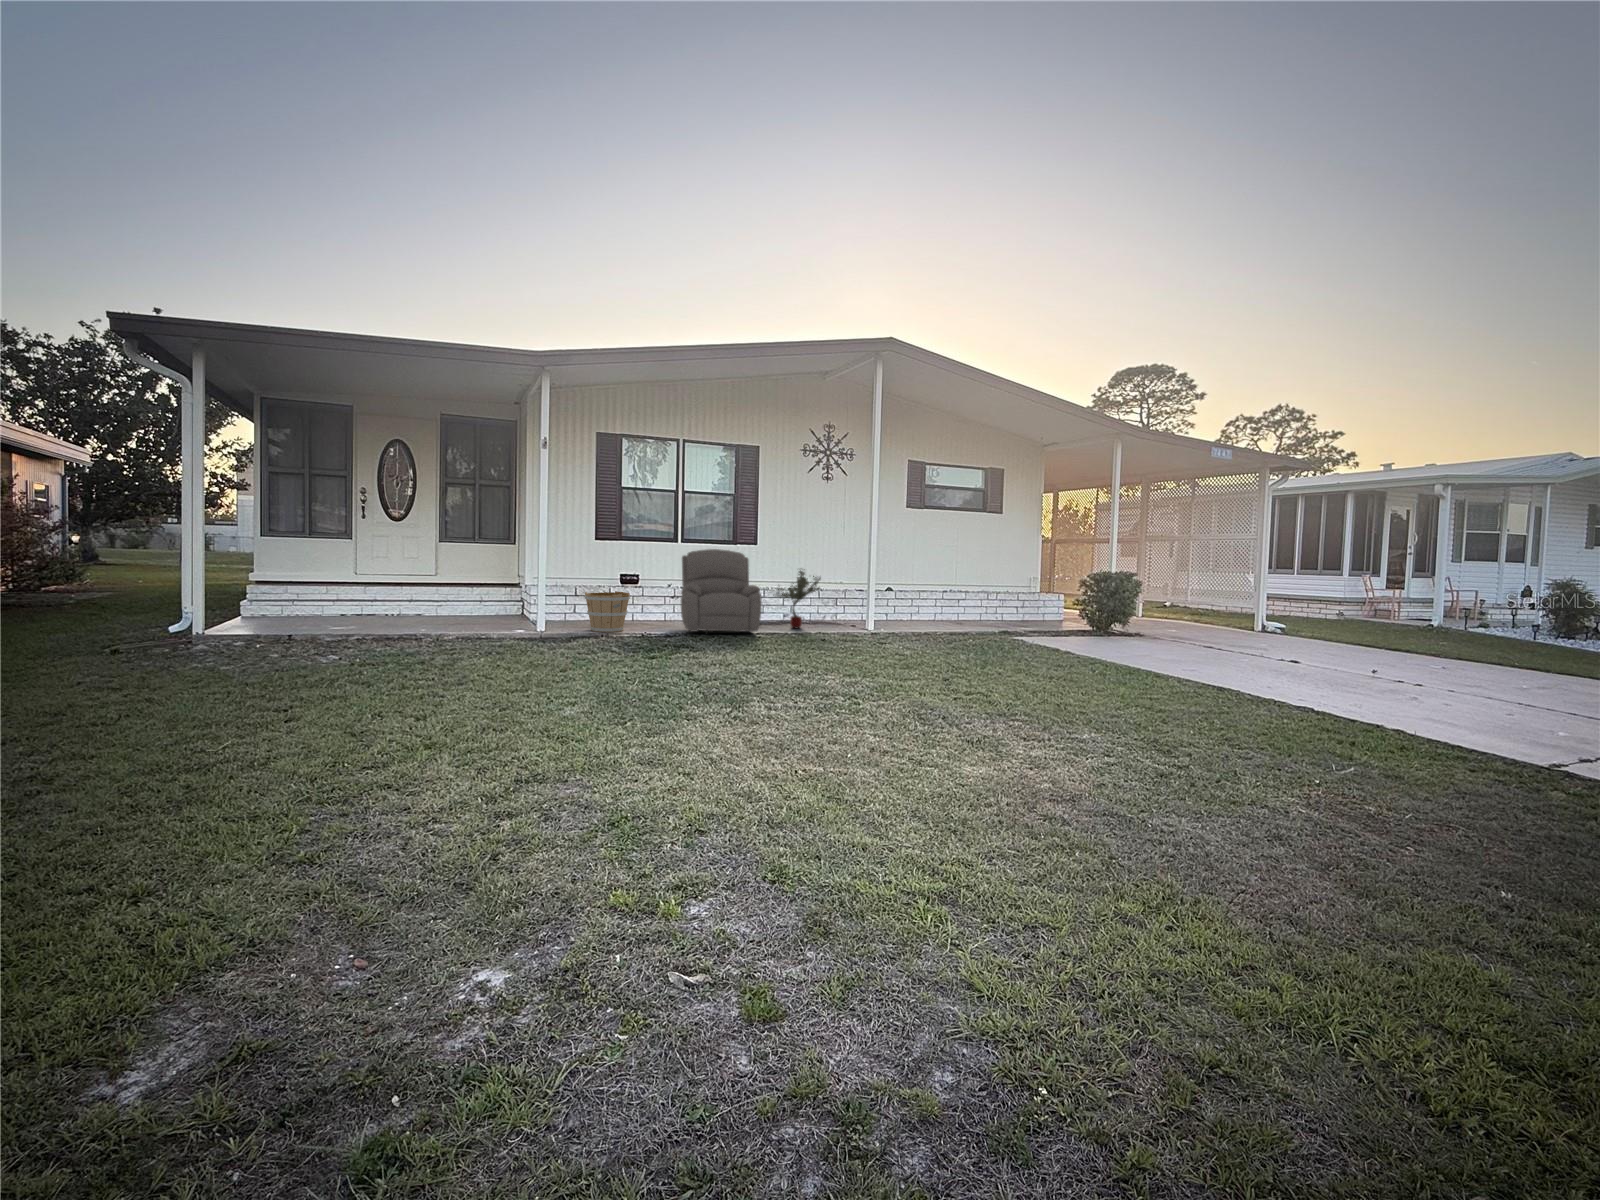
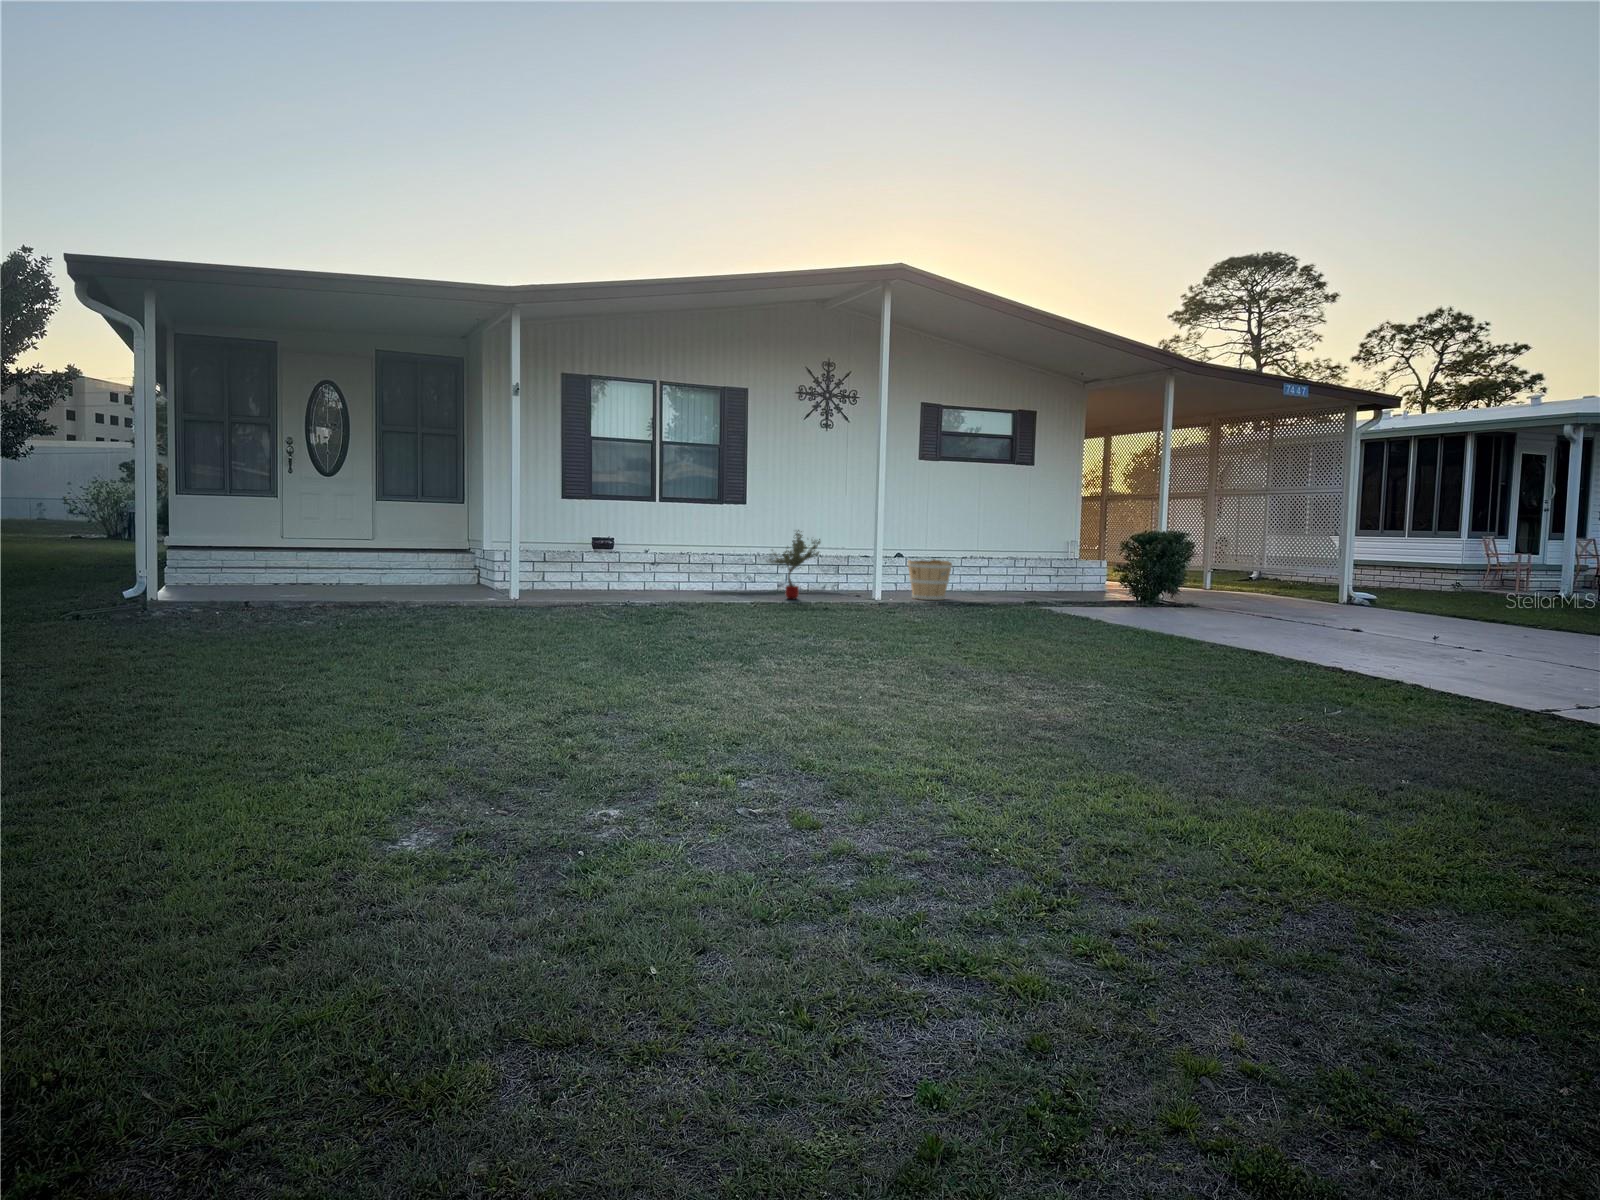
chair: present [681,549,762,634] -> none [661,509,755,605]
wooden bucket: present [585,591,630,632] -> present [907,560,952,600]

